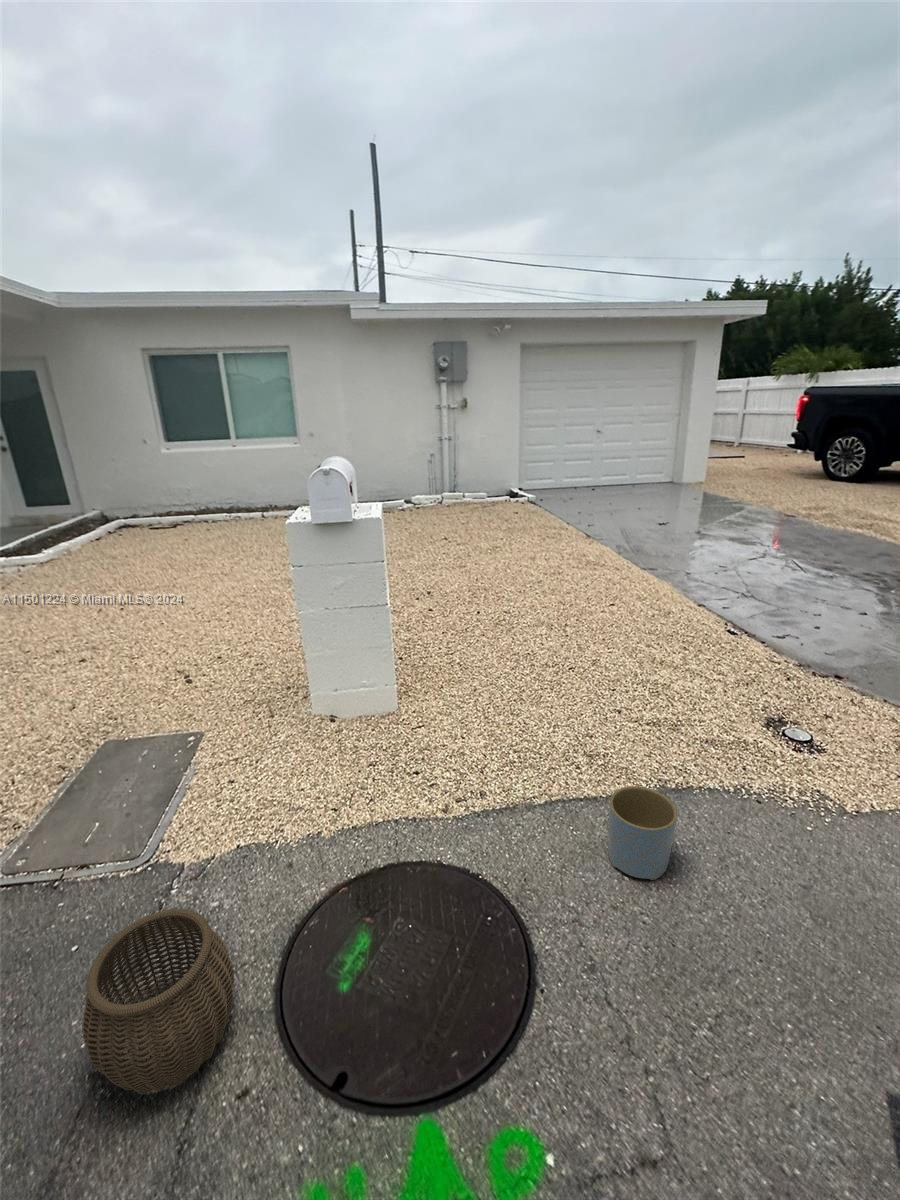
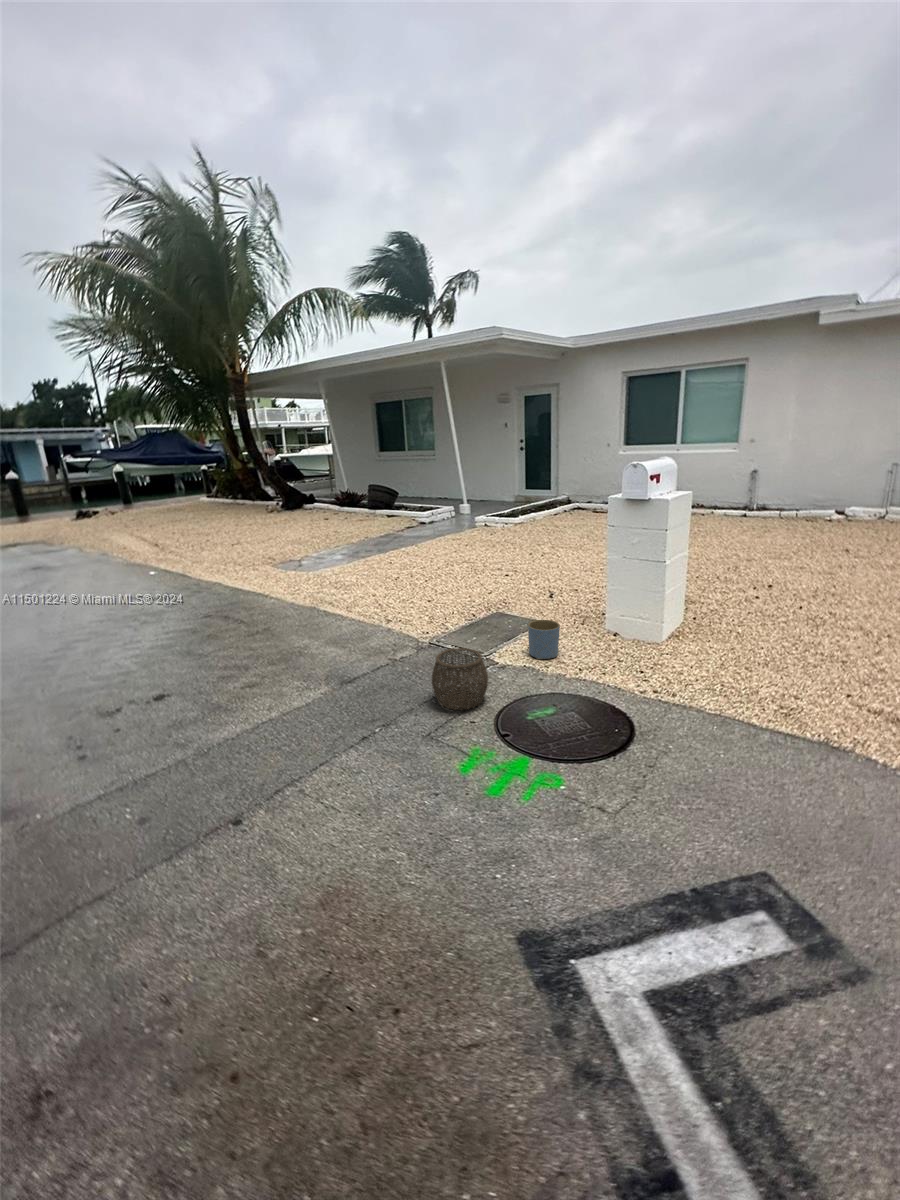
planter: present [608,786,677,880] -> present [528,620,560,659]

